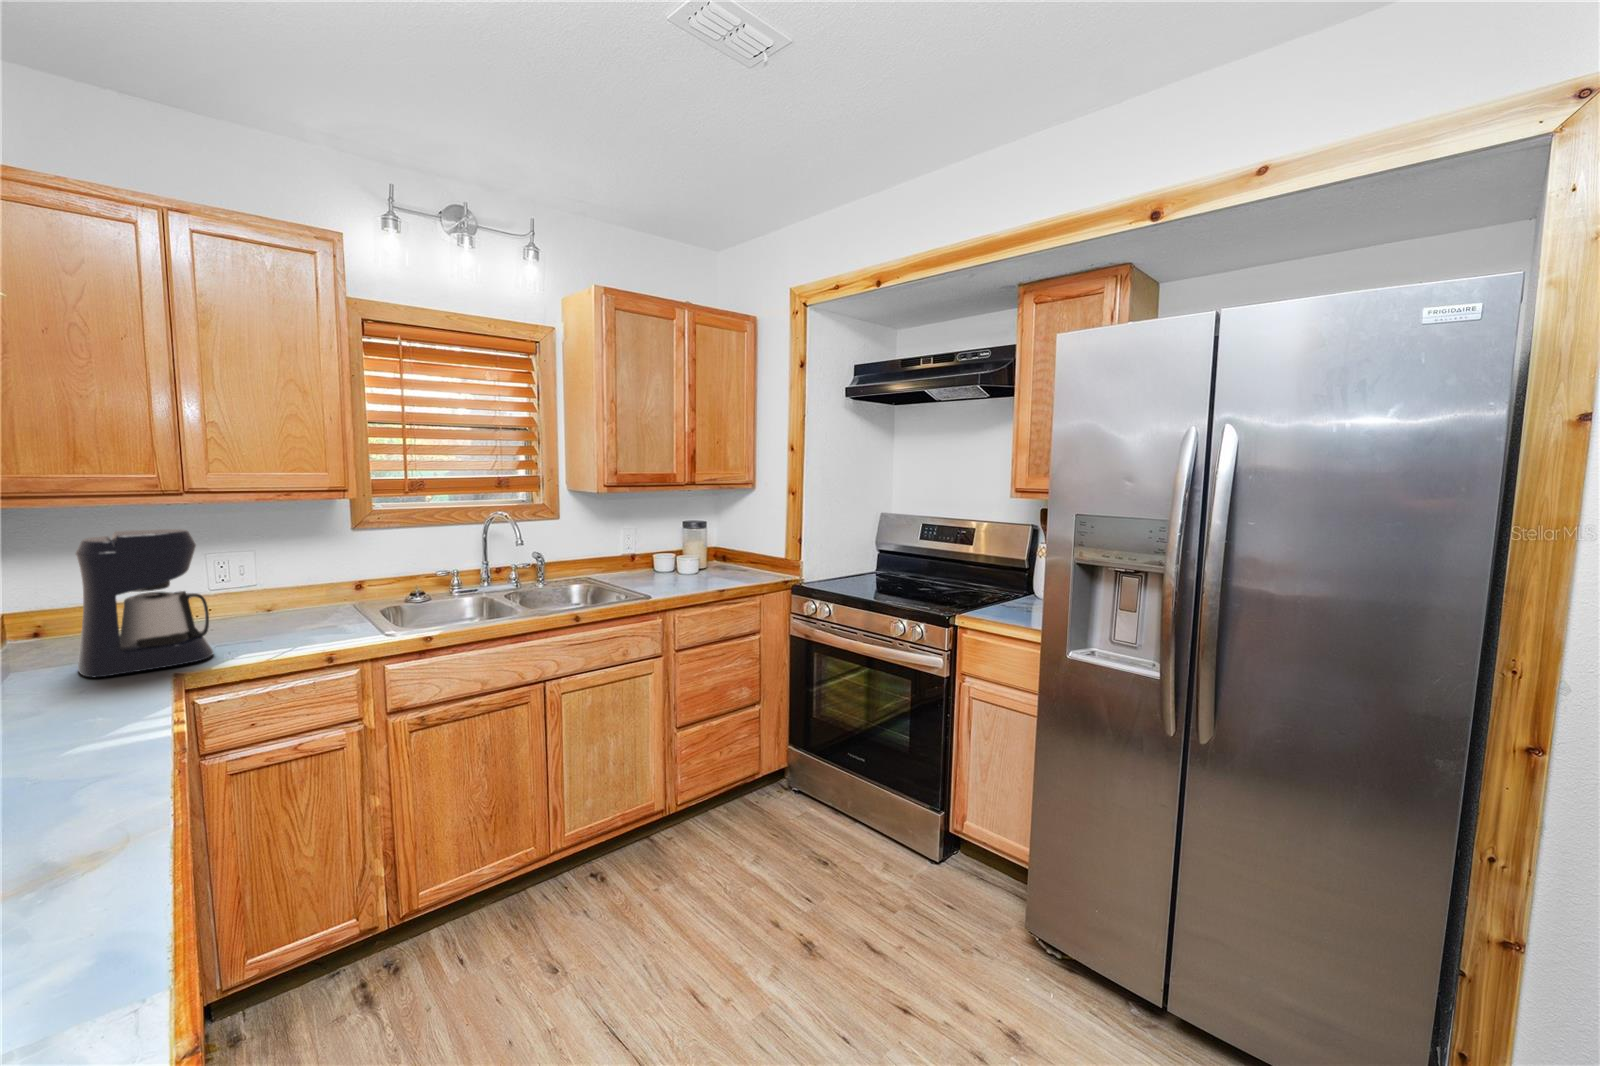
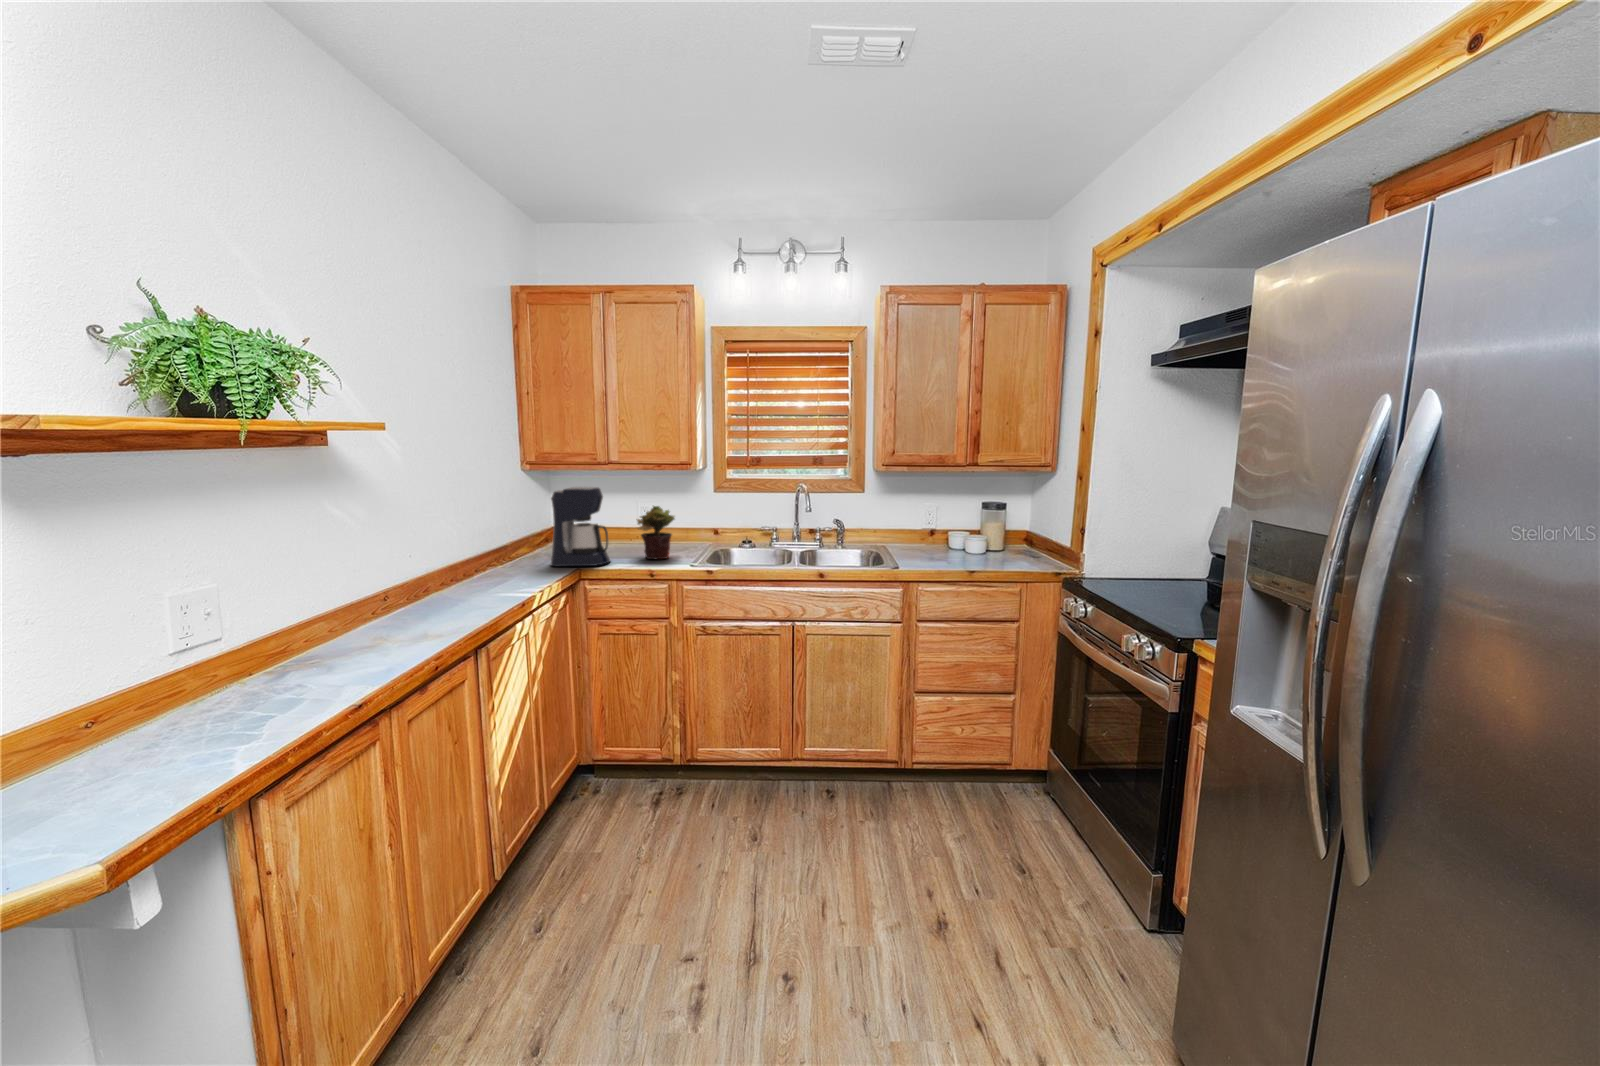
potted plant: none [245,553,322,637] -> present [637,506,675,559]

